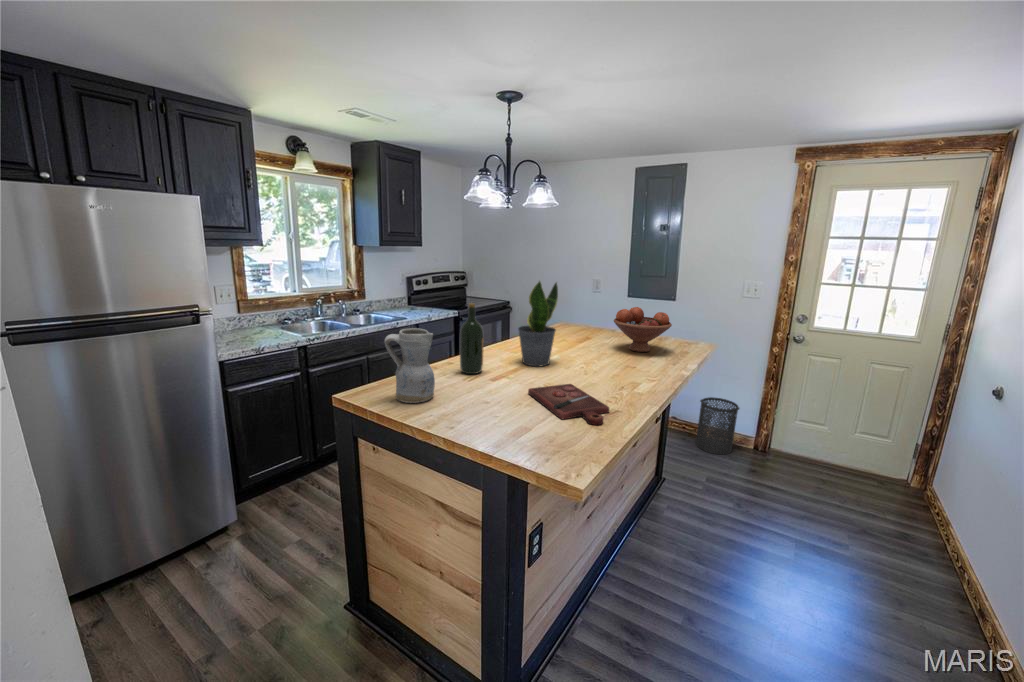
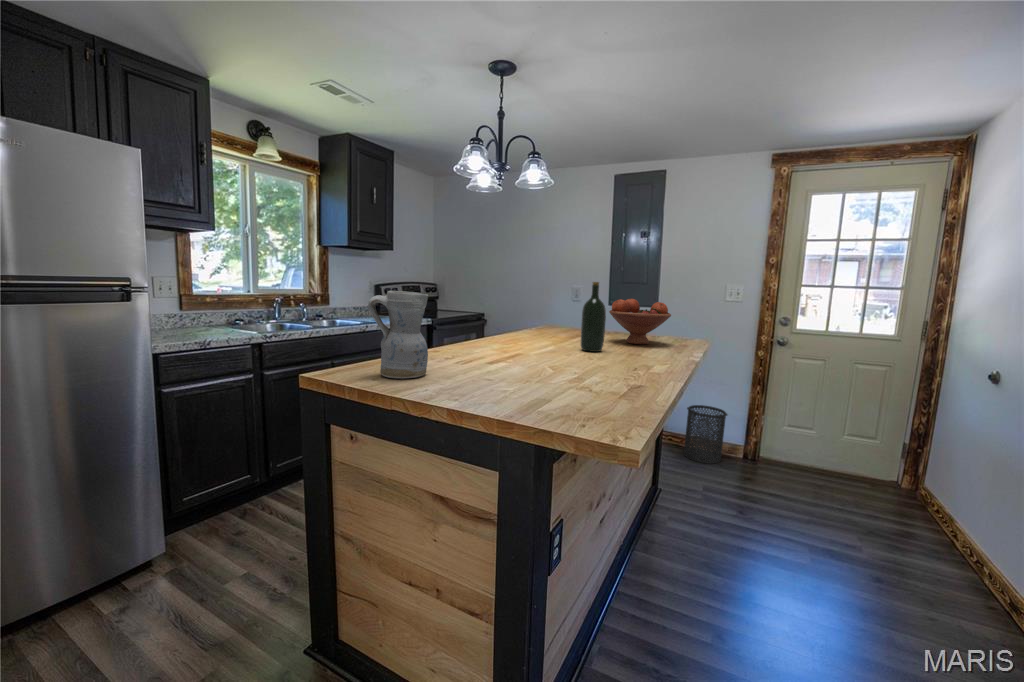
potted plant: present [518,281,558,366] -> none [513,254,557,353]
wine bottle: present [460,303,484,374] -> present [581,282,606,352]
cutting board: present [528,384,609,425] -> none [536,363,636,395]

